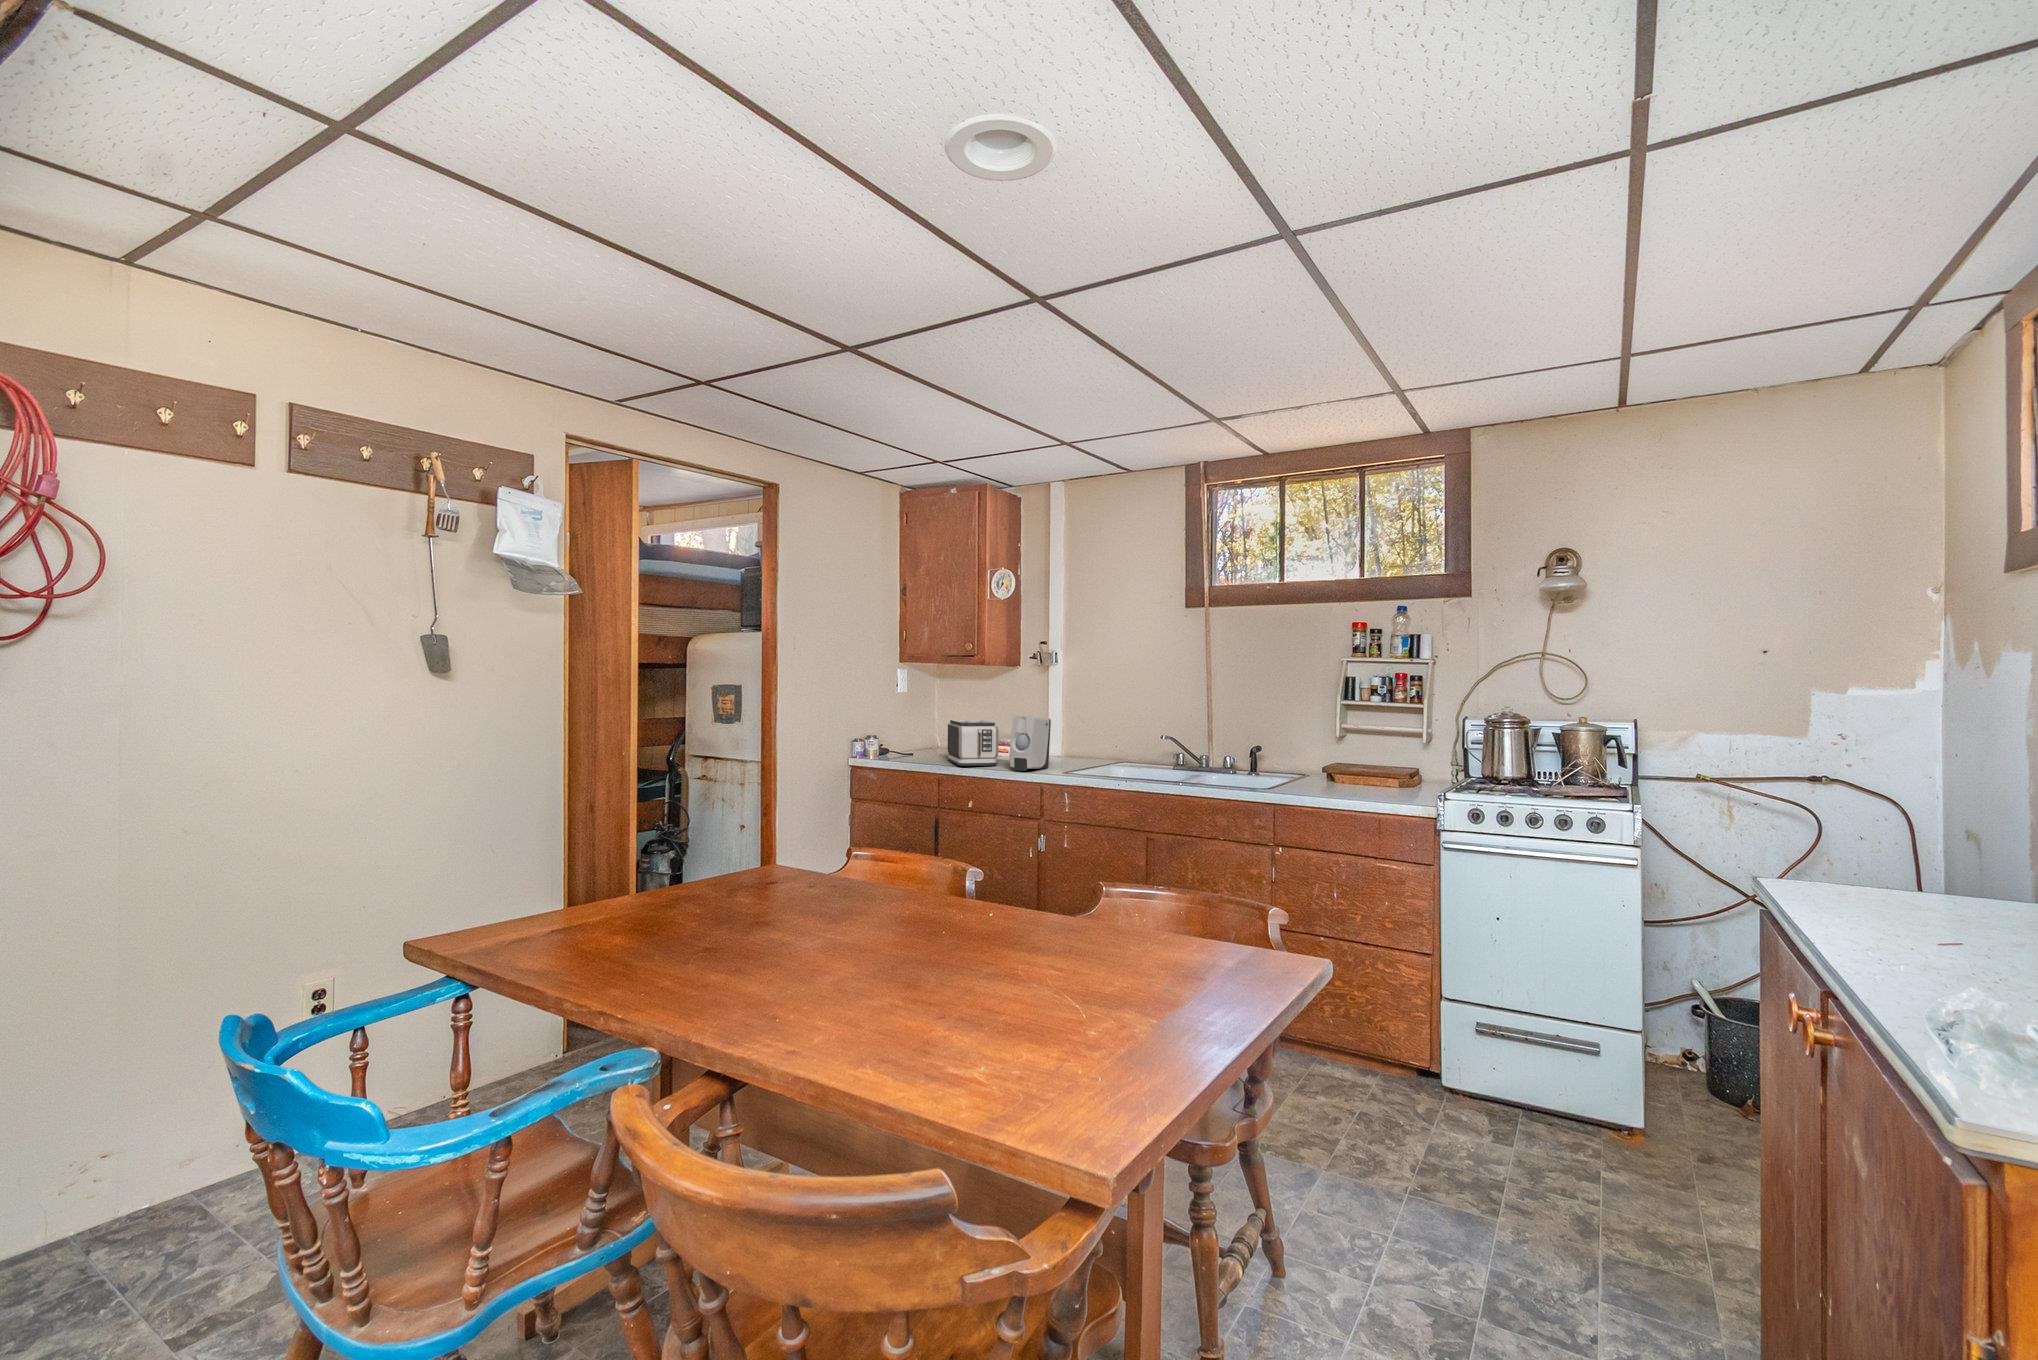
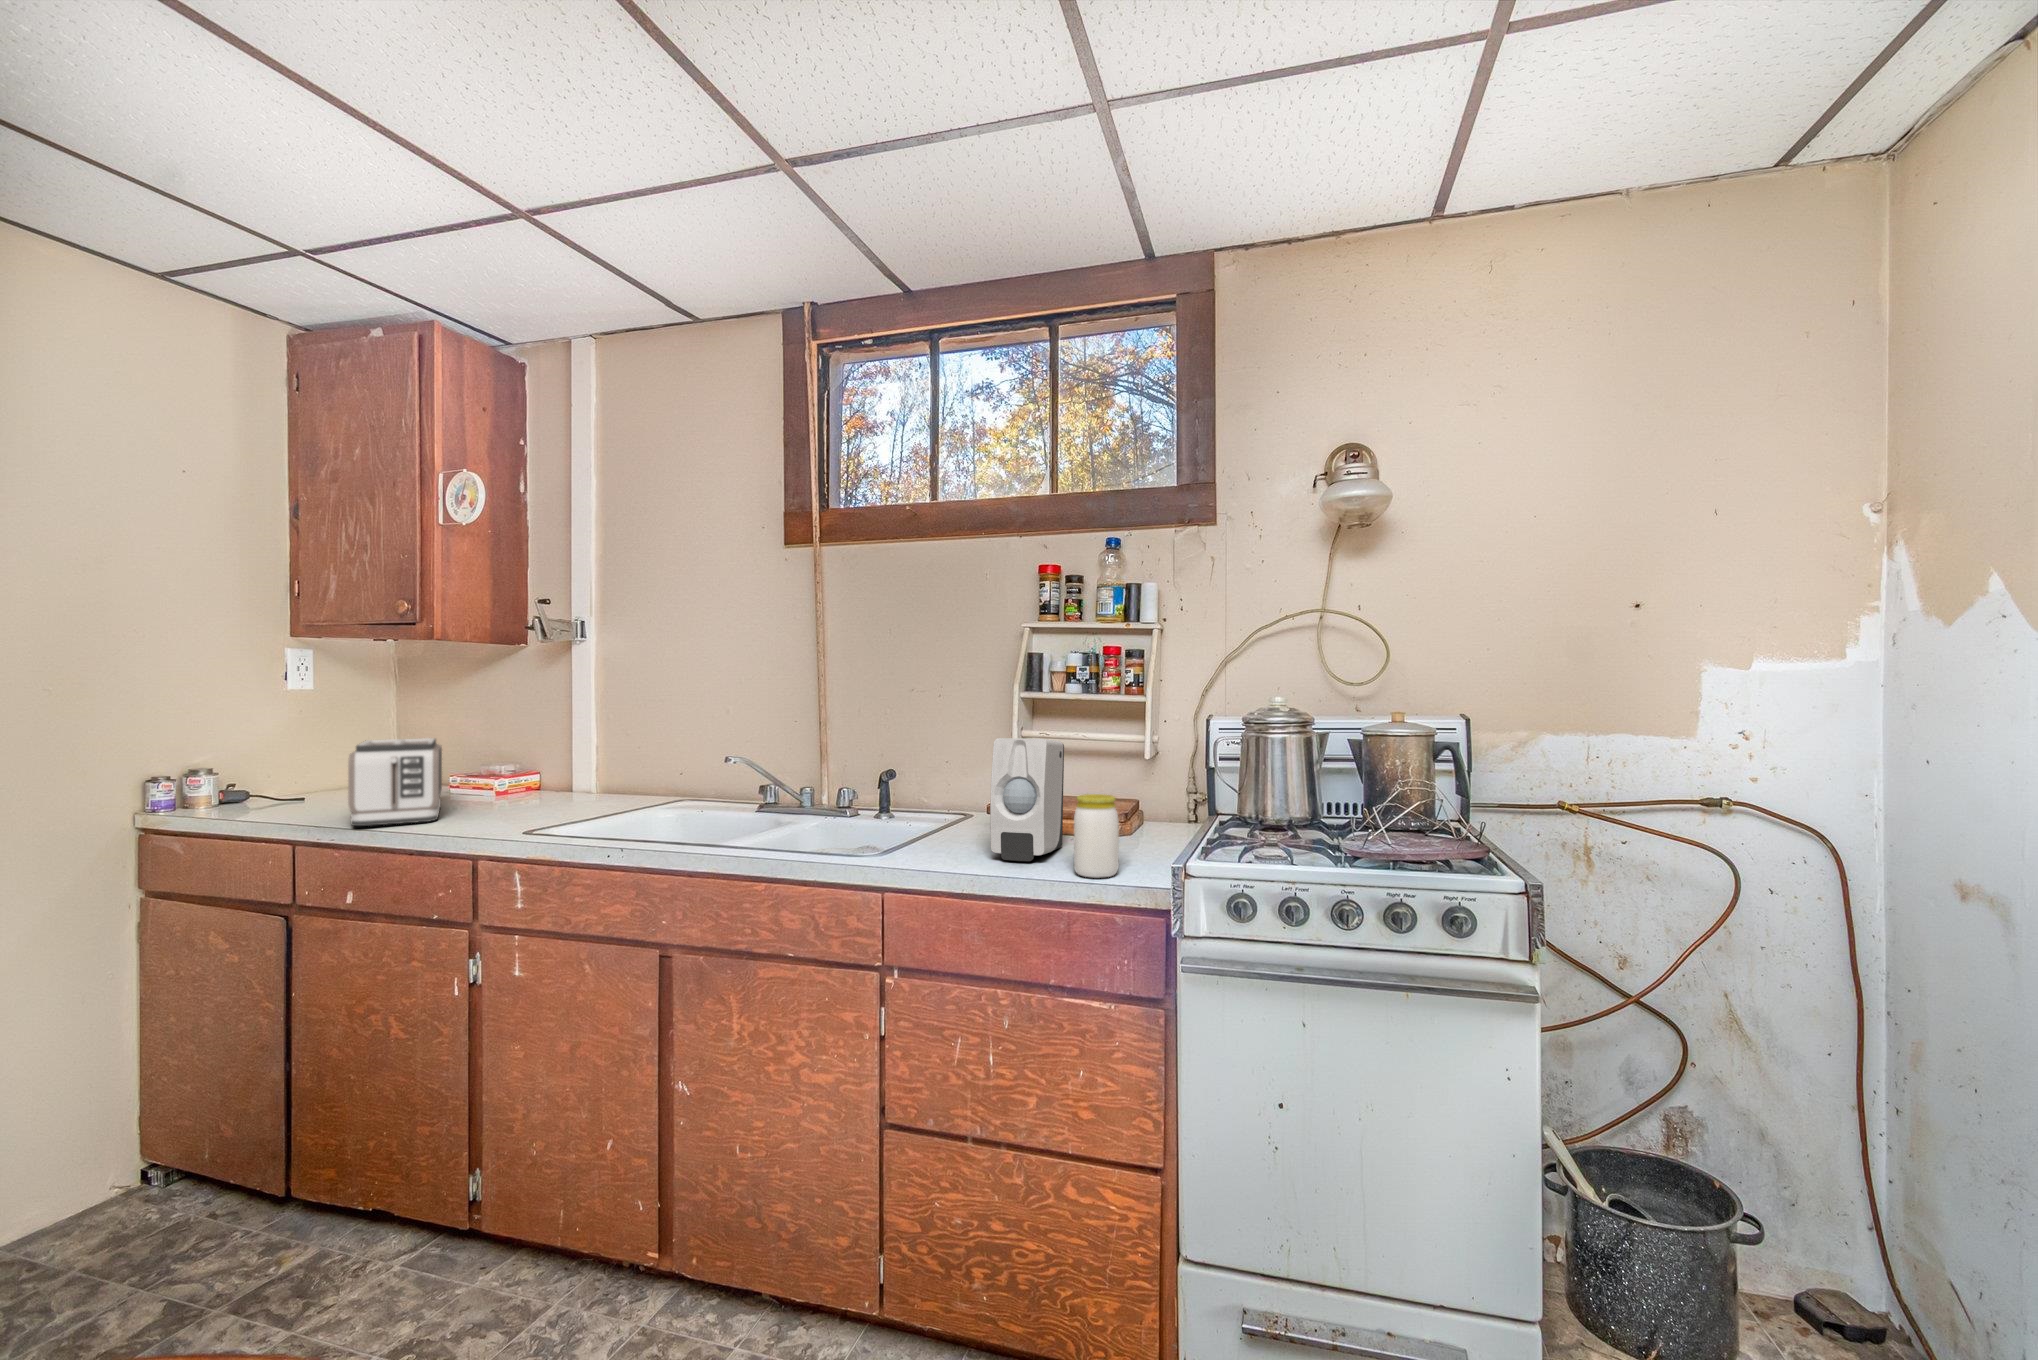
soap dispenser: present [1010,716,1051,771] -> present [990,738,1064,861]
jar: none [1383,758,1410,803] -> present [1074,794,1119,878]

